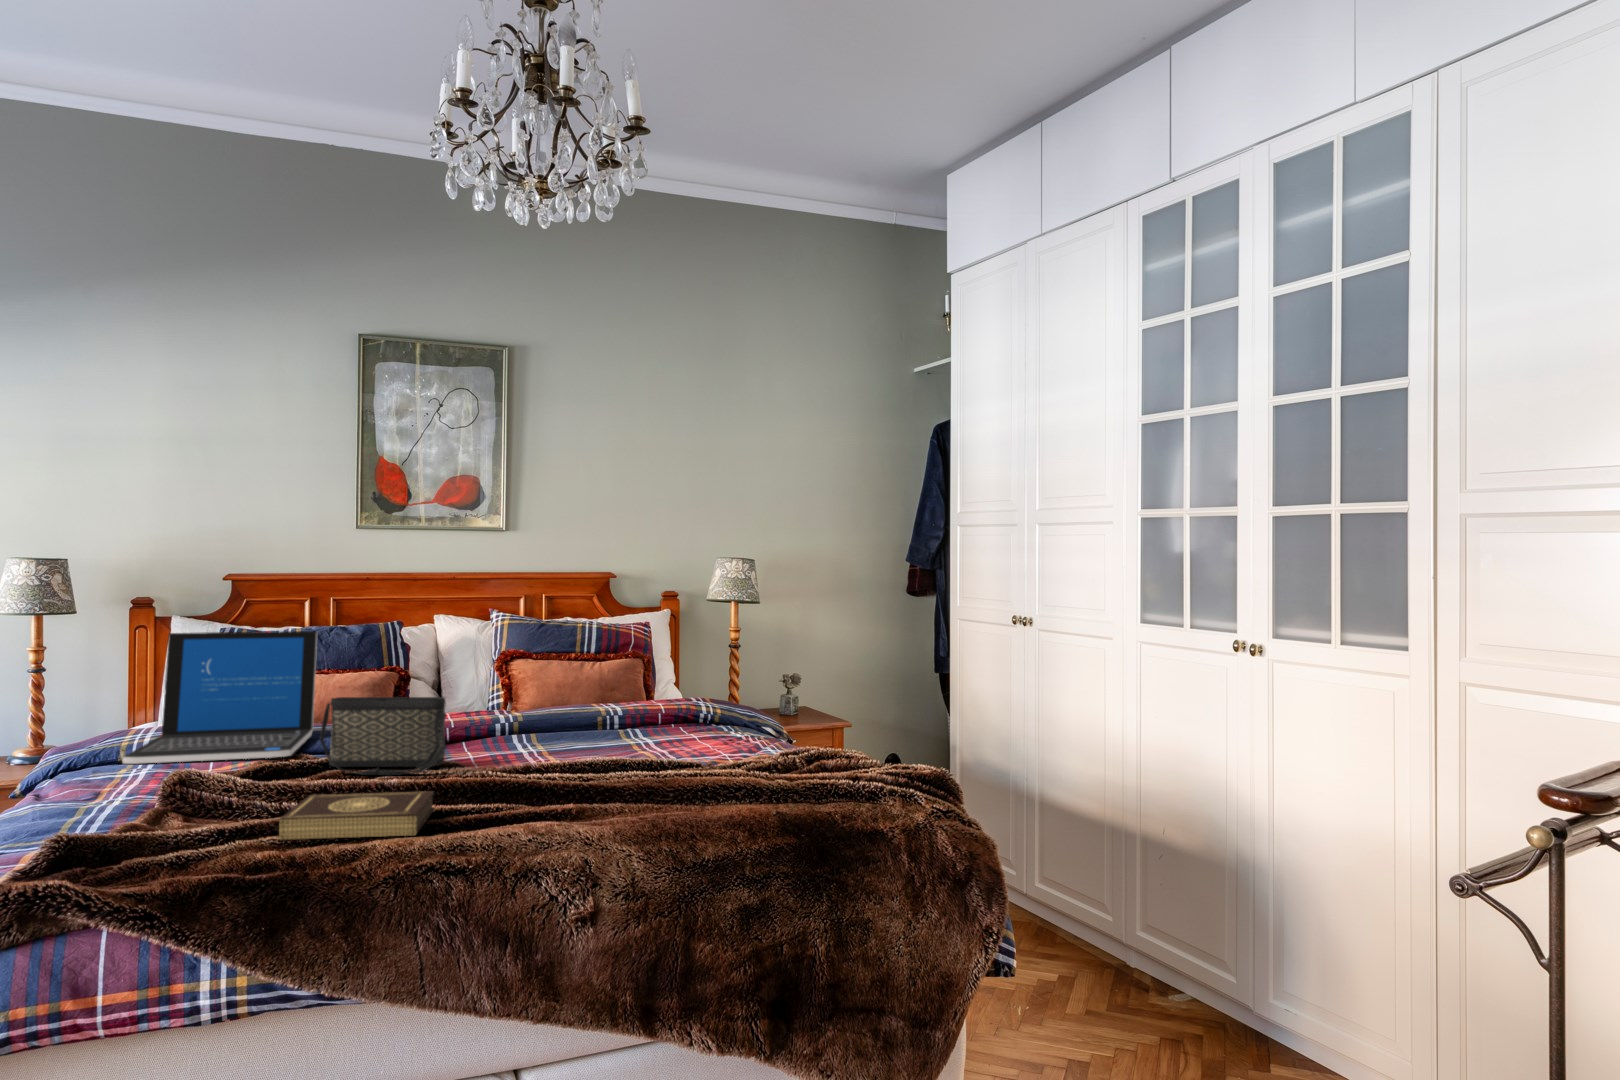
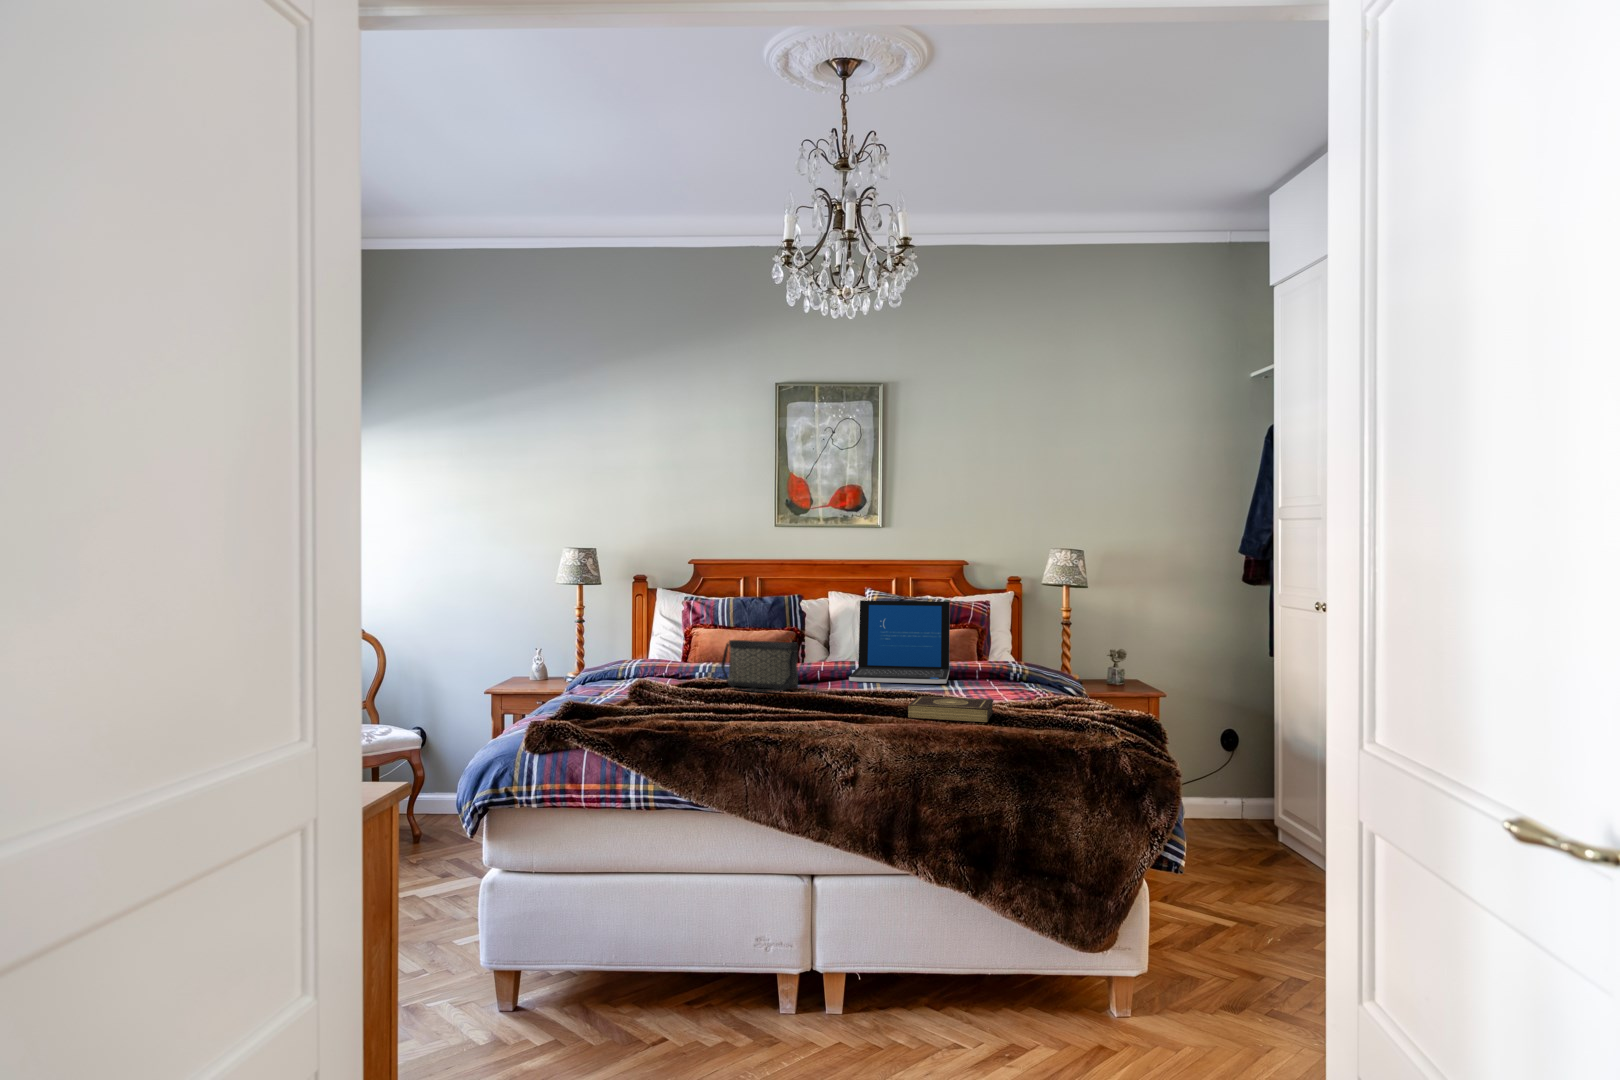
laptop: present [122,631,317,764] -> present [849,600,950,684]
book: present [279,791,434,841] -> present [908,696,994,722]

